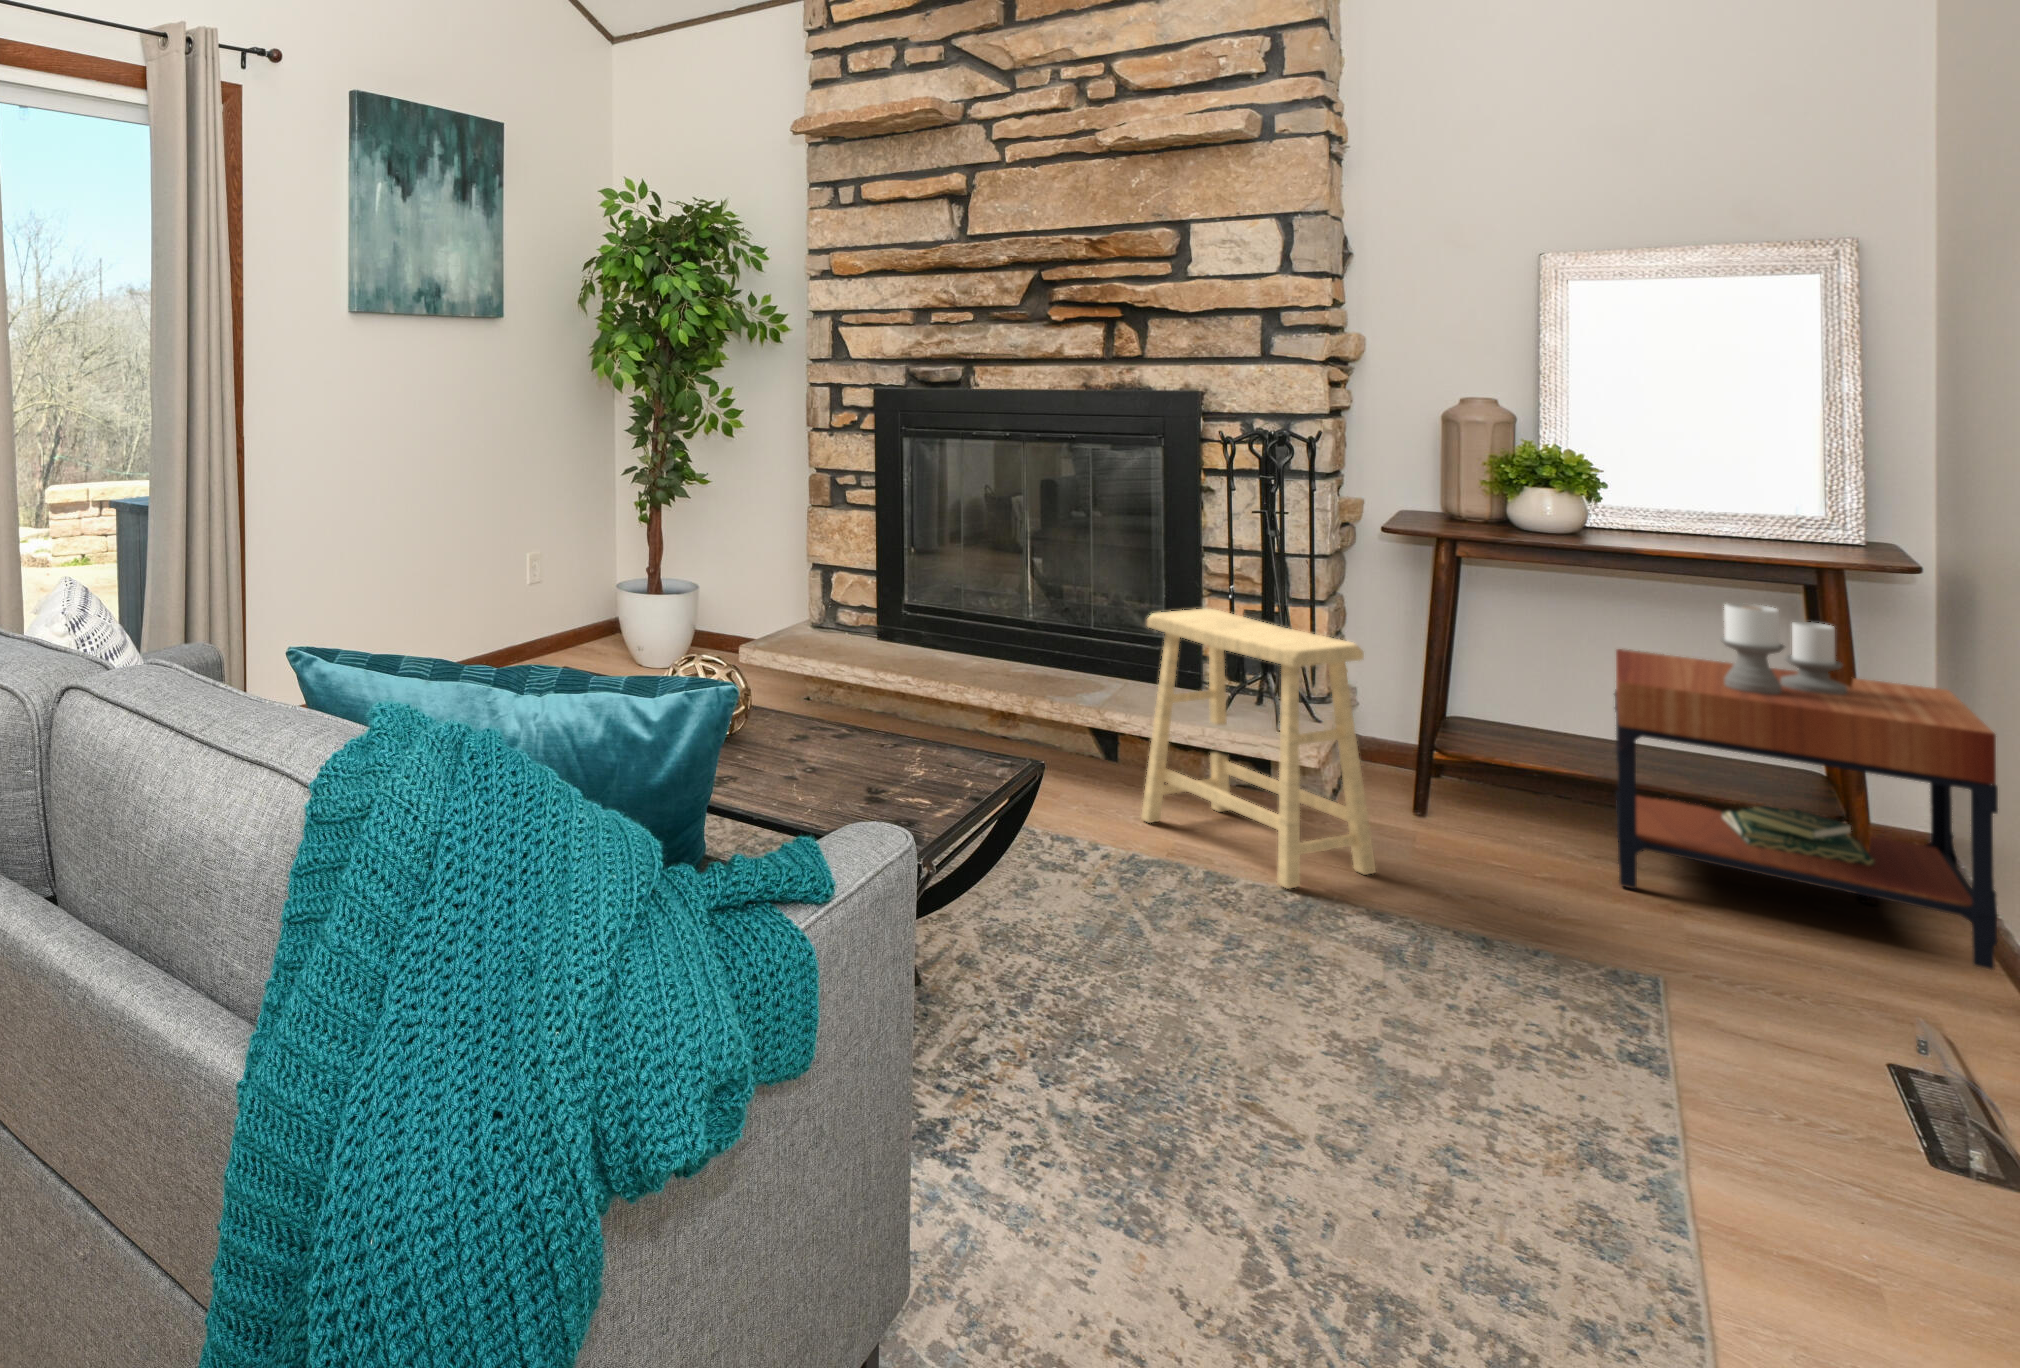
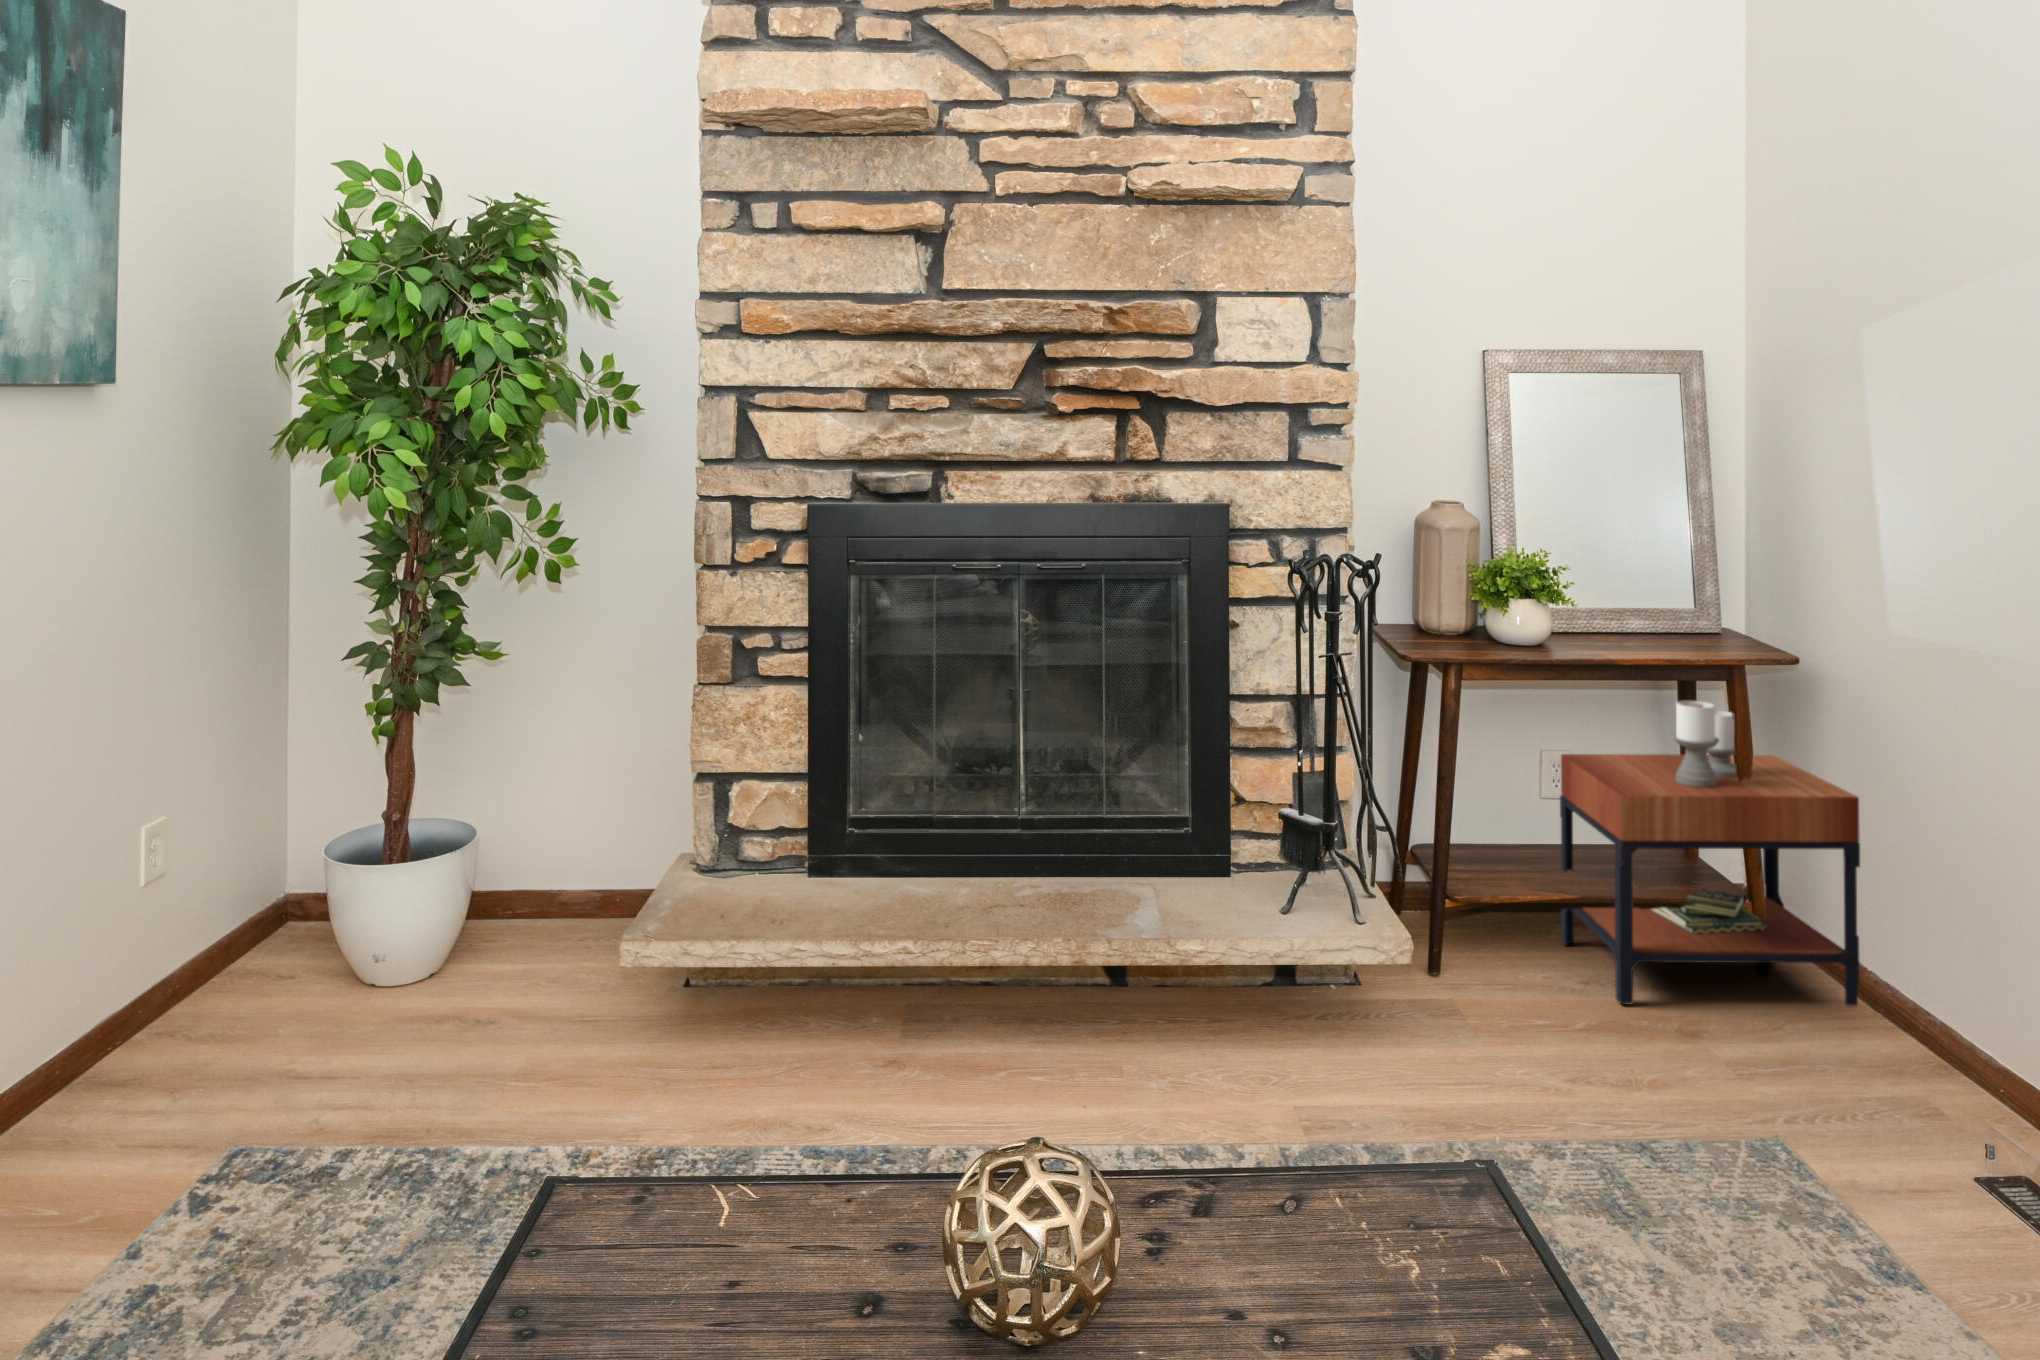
footstool: present [1142,609,1376,889] -> none [1230,776,1470,1114]

